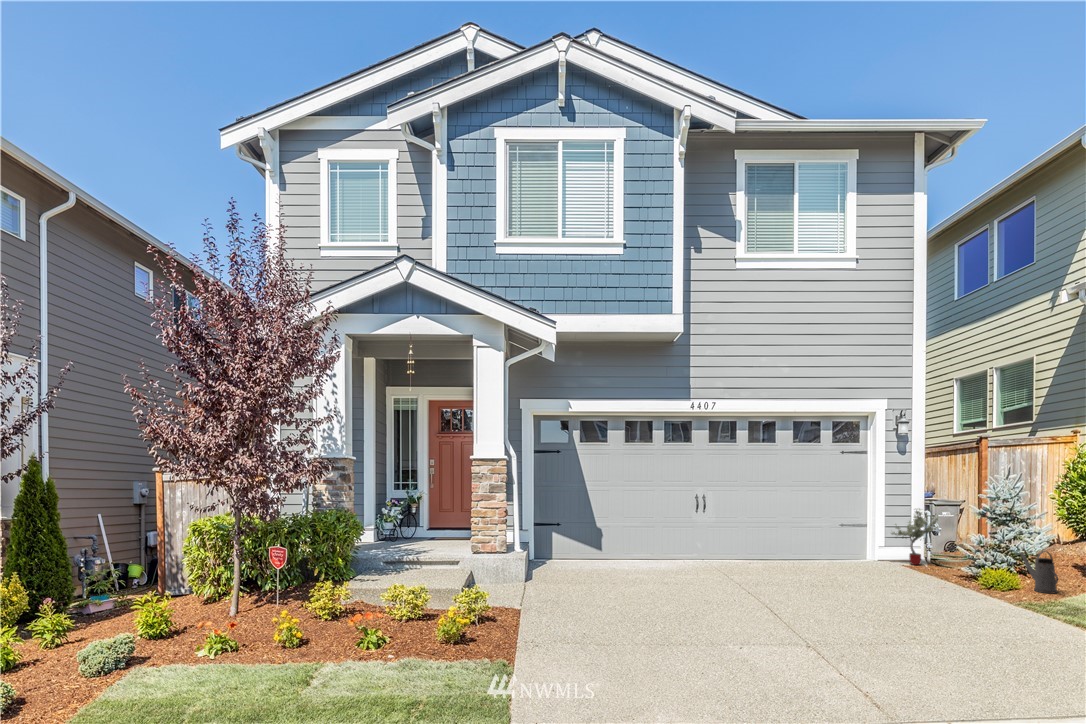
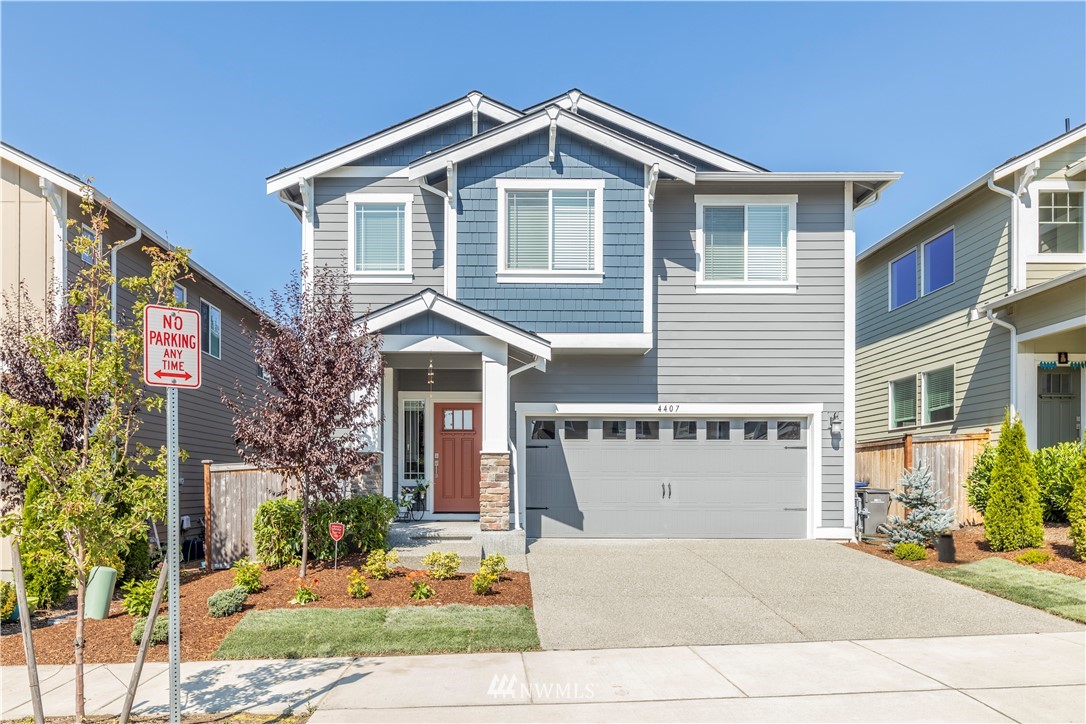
potted tree: present [891,509,938,565] -> none [825,493,866,541]

